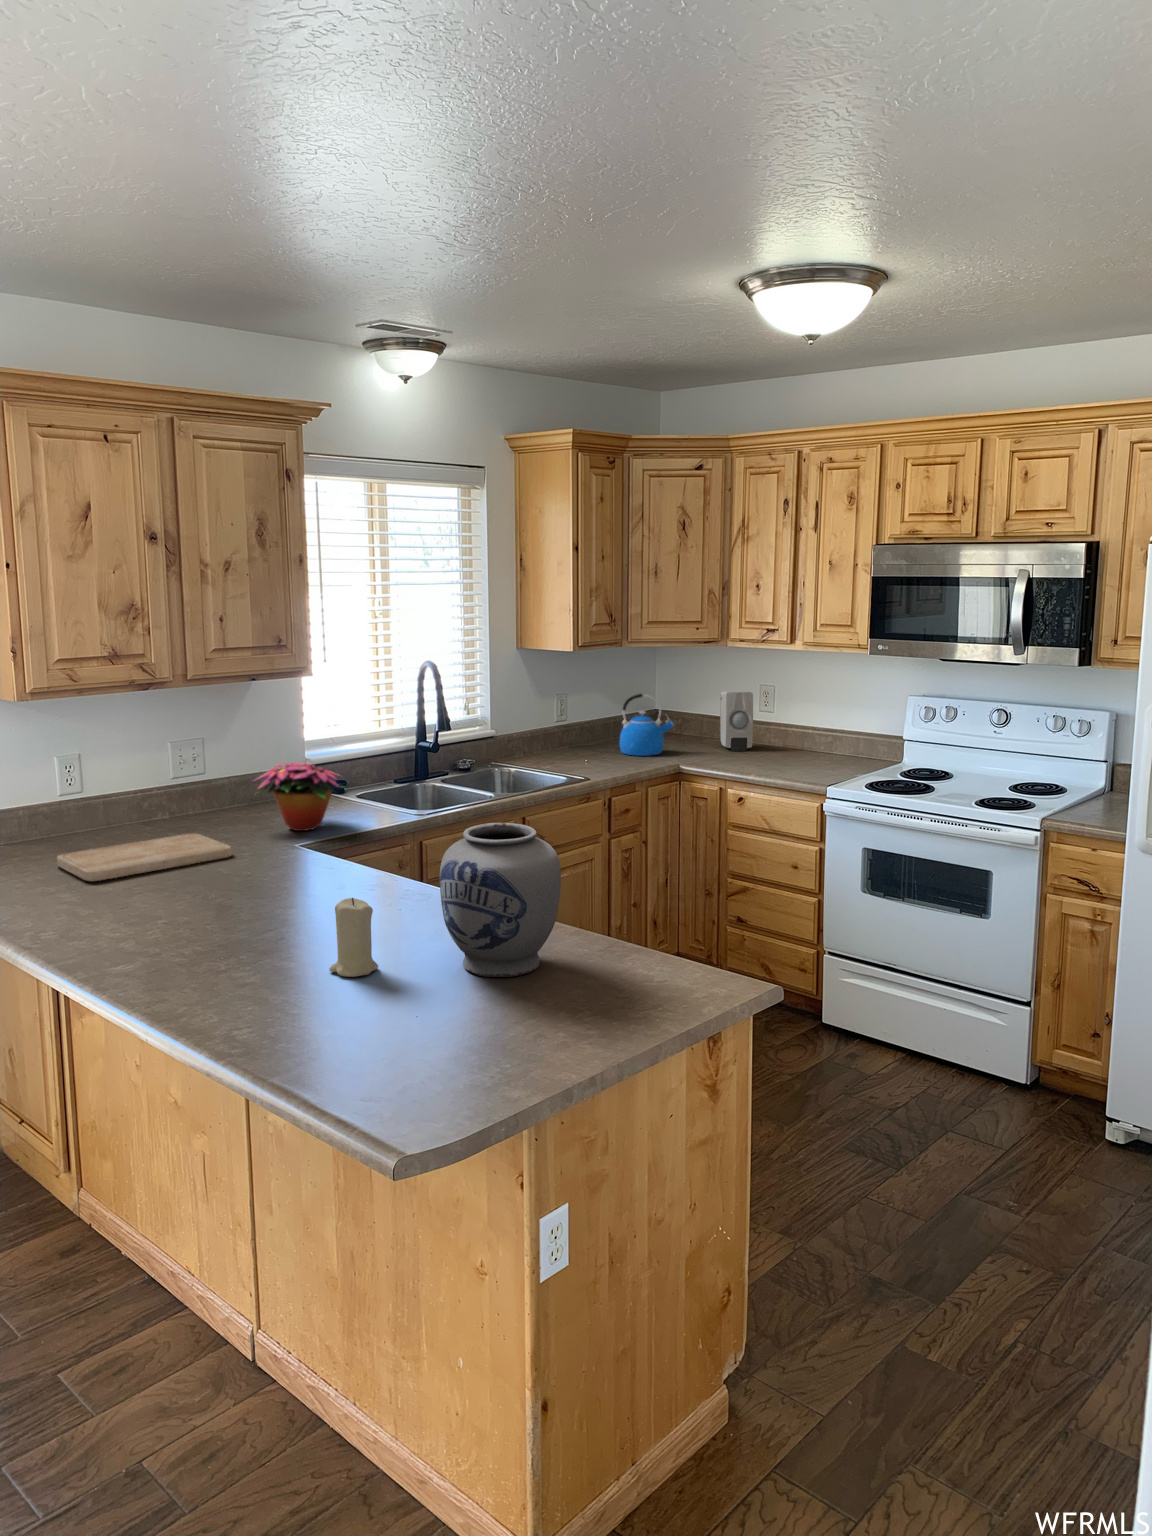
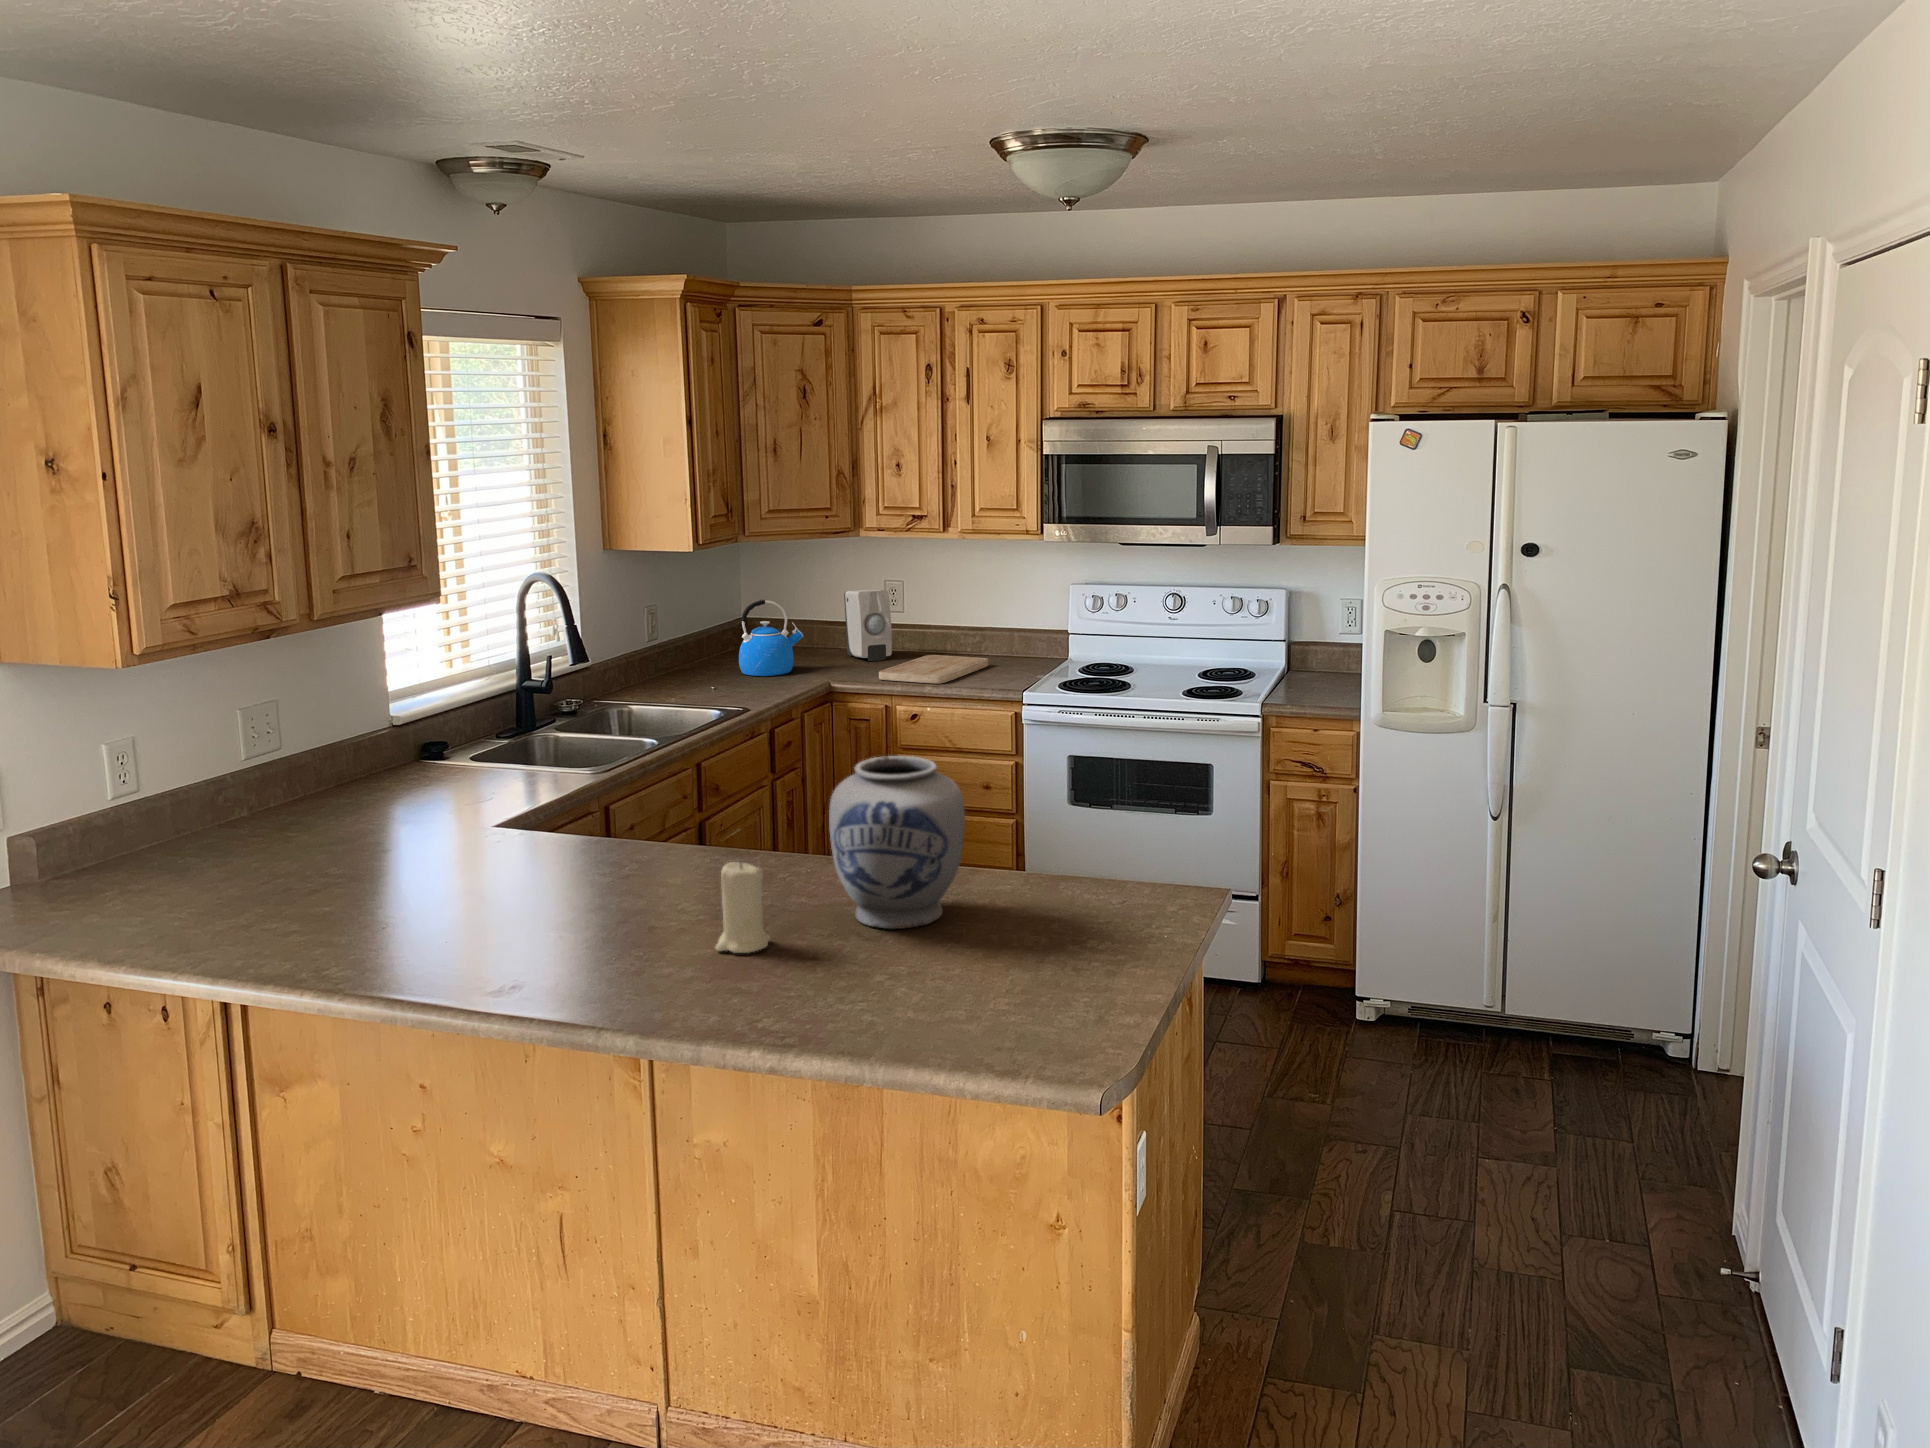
flower arrangement: present [254,762,343,831] -> none [376,713,517,807]
cutting board: present [57,834,232,881] -> present [879,655,988,684]

